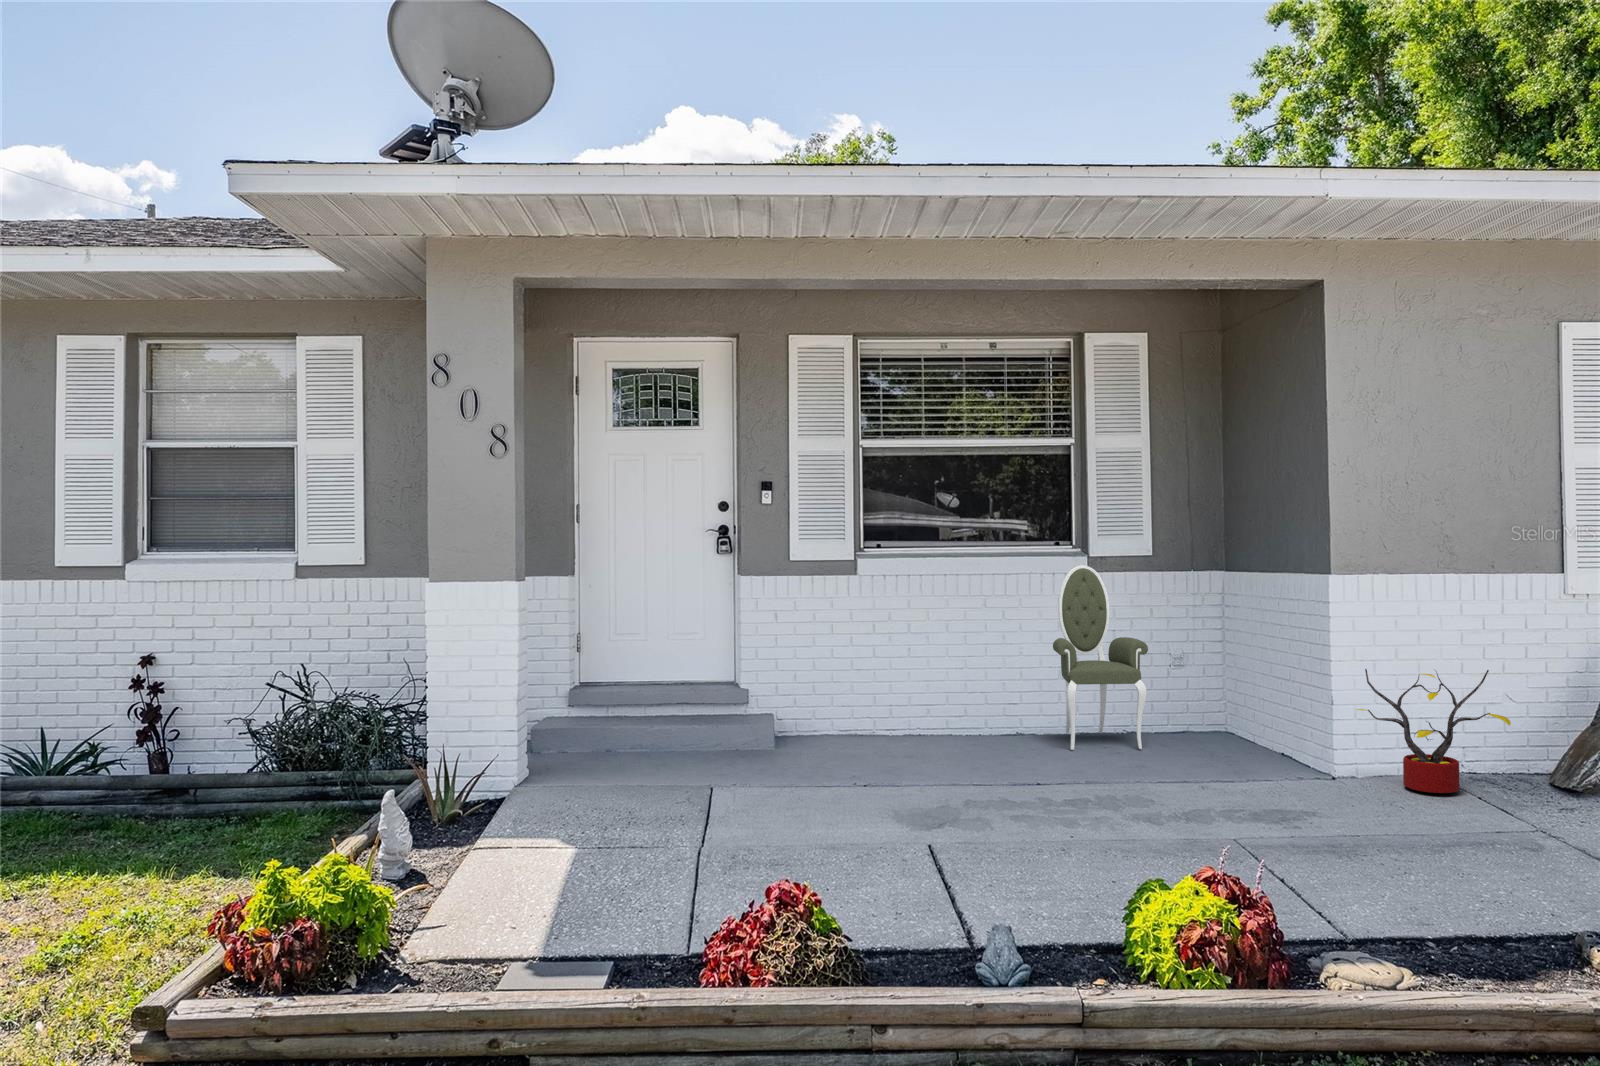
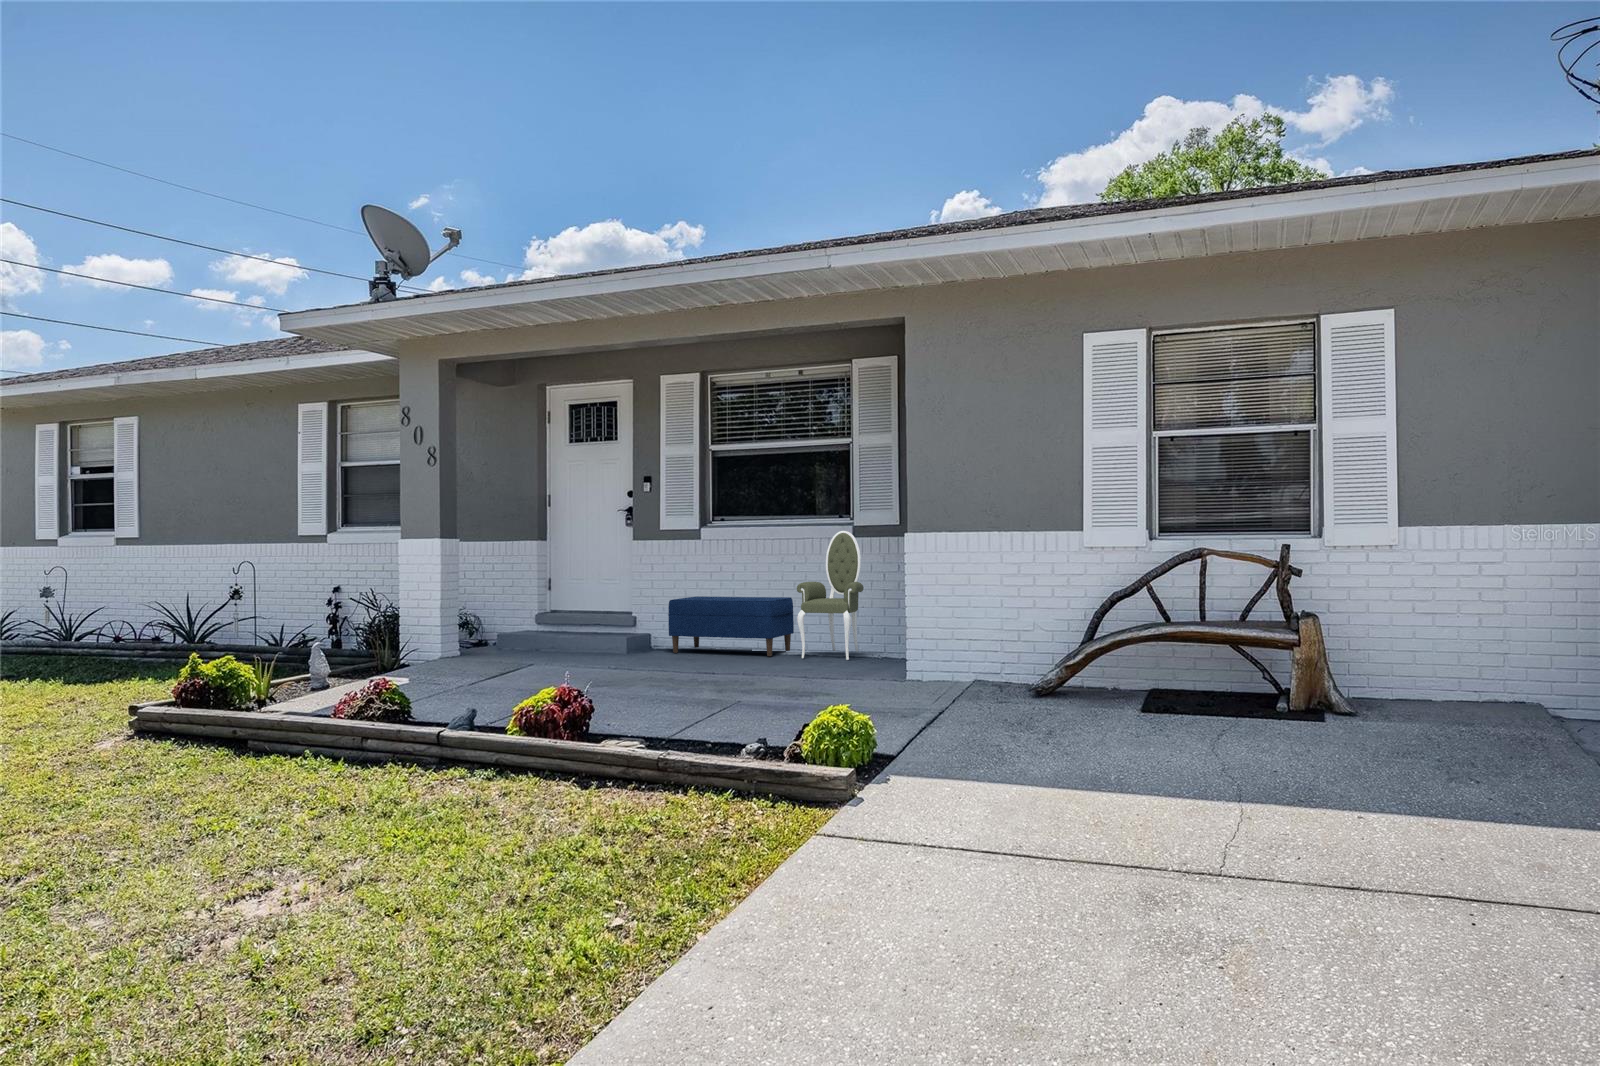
bench: none [848,660,1023,750] -> present [668,596,794,656]
decorative plant: present [1357,669,1511,793] -> none [930,600,1009,689]

